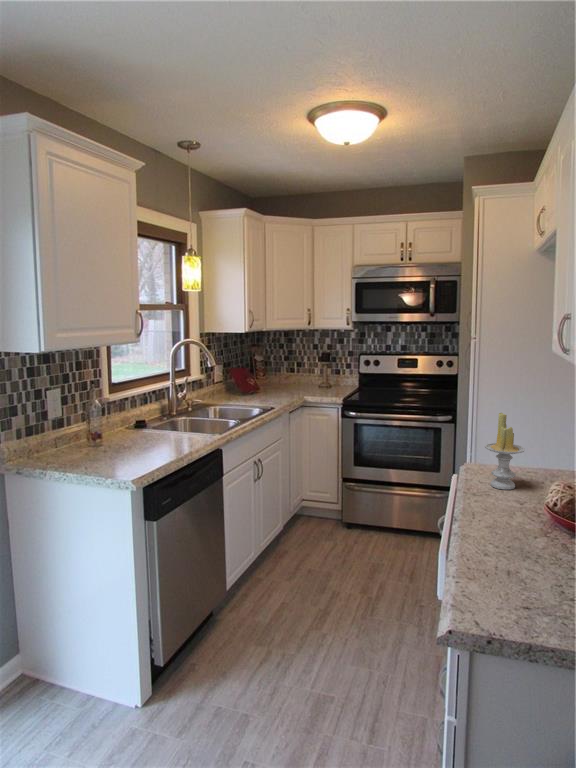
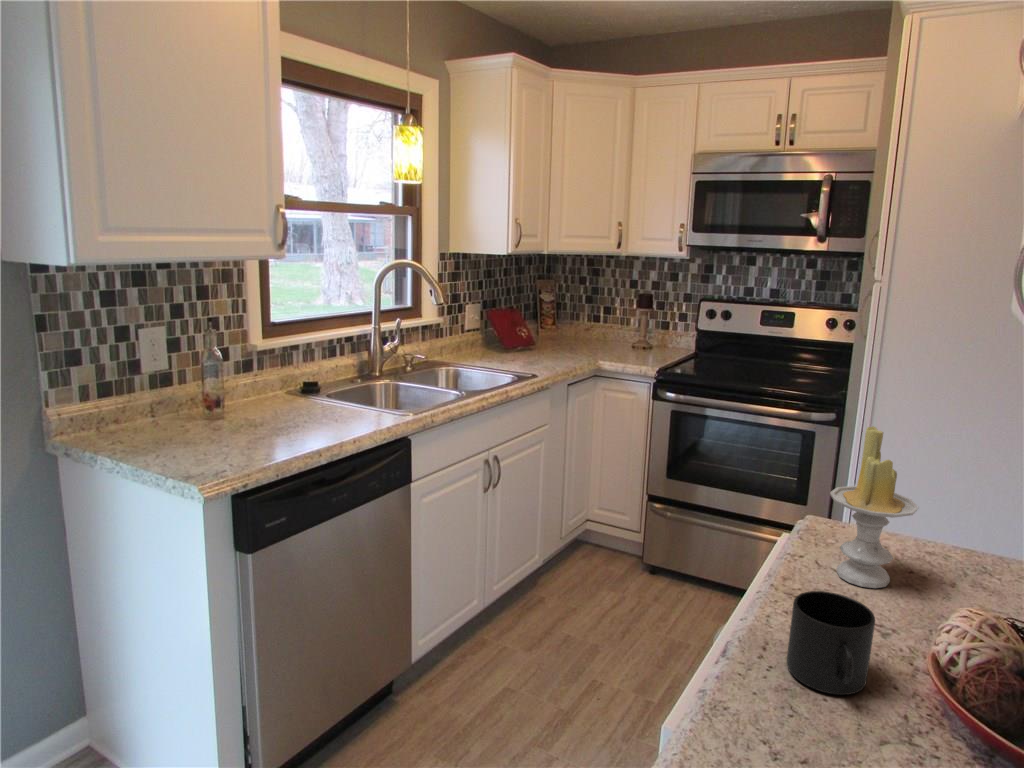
mug: none [485,485,522,526] -> present [787,591,875,695]

